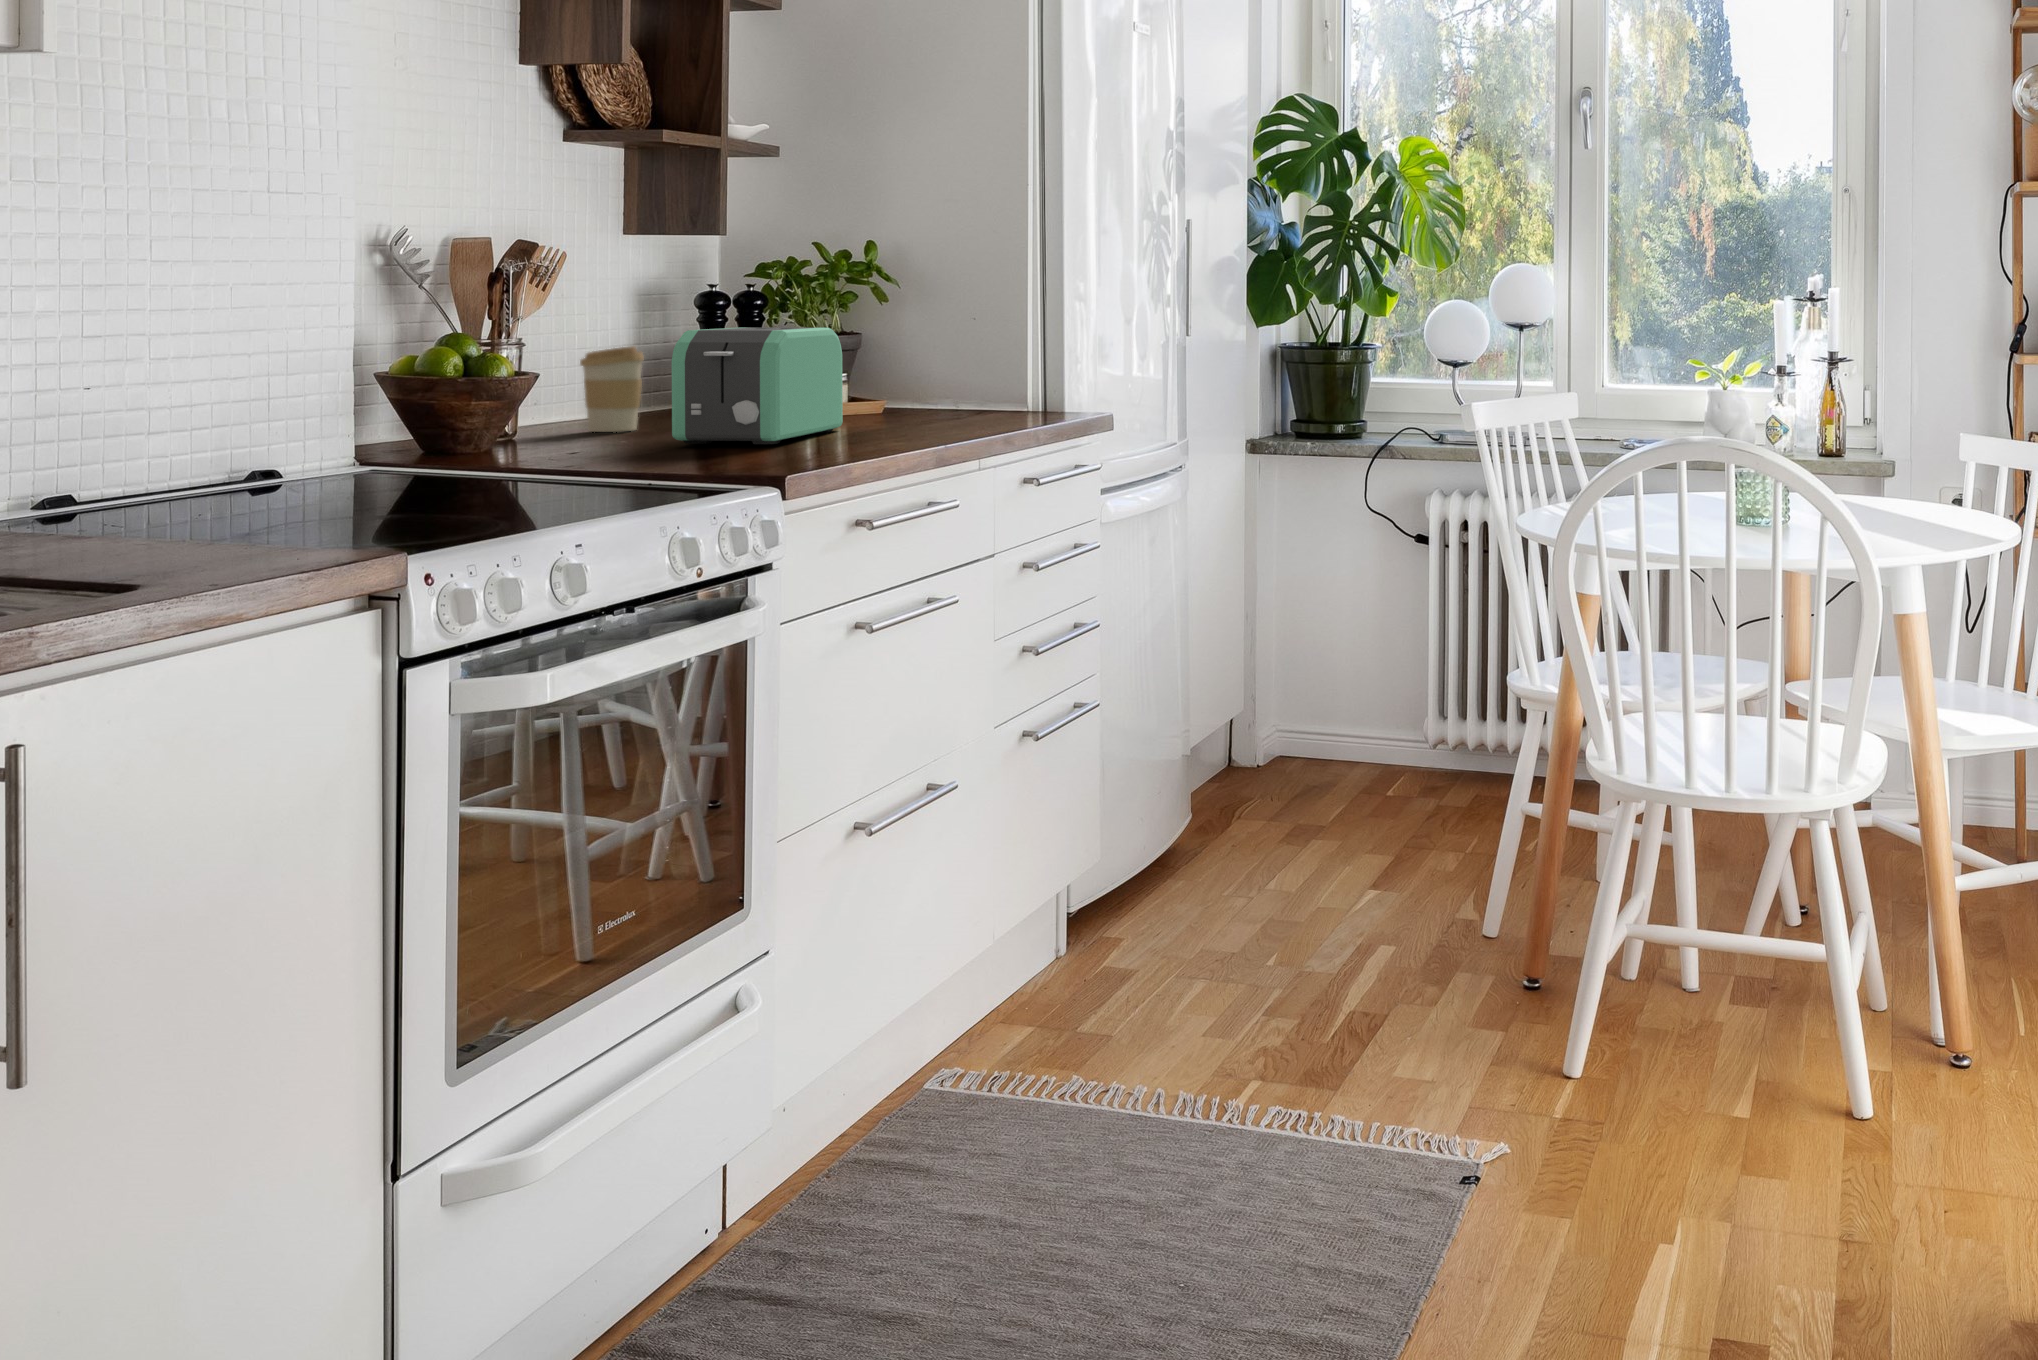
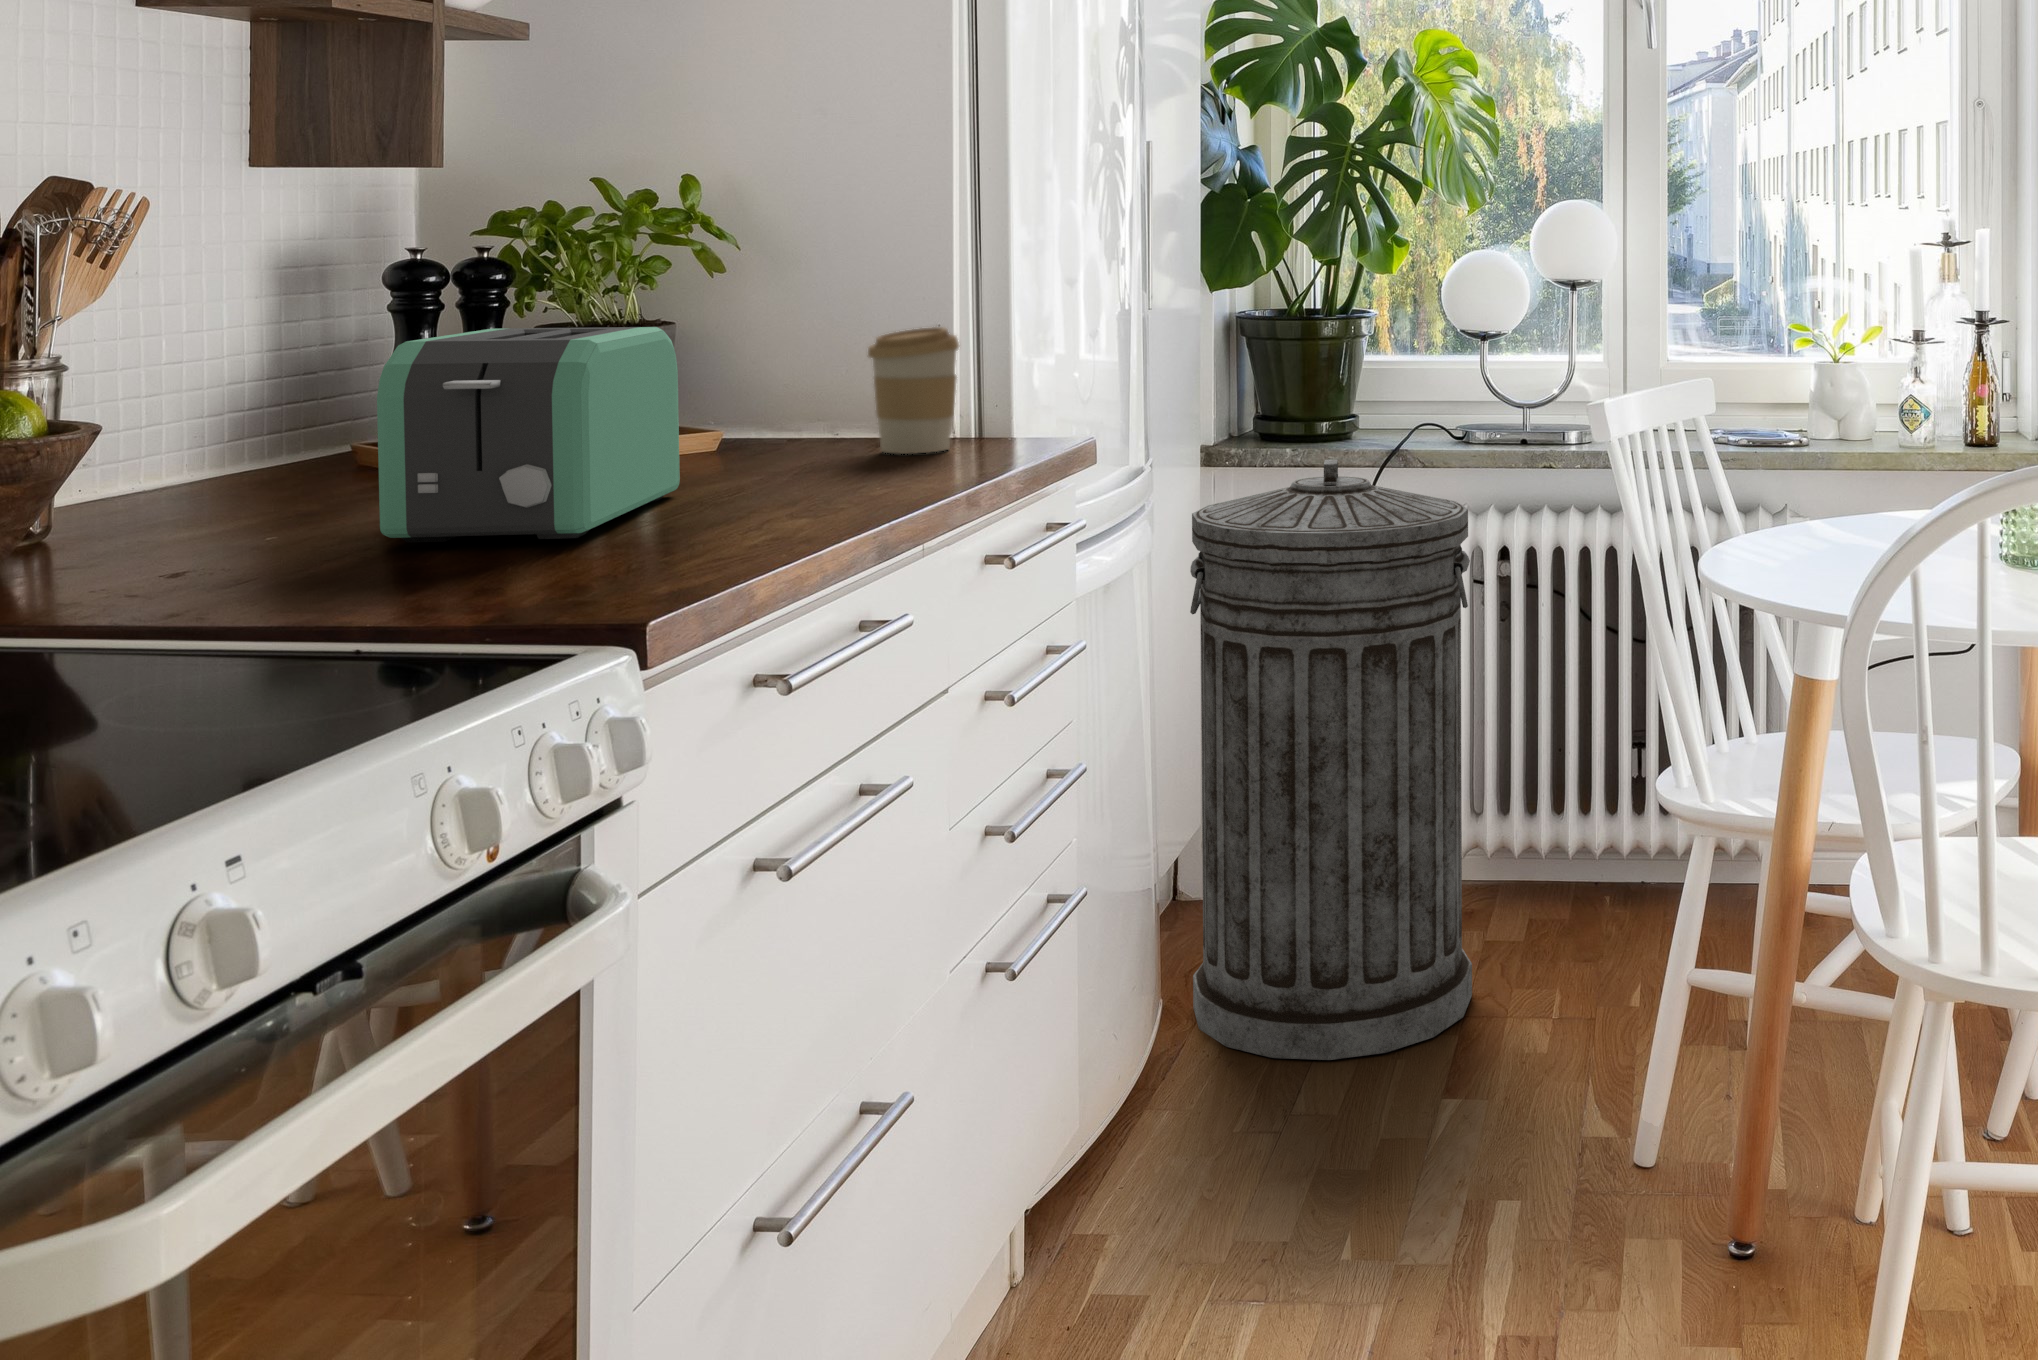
coffee cup: present [580,346,644,432] -> present [868,327,959,454]
trash can: none [1213,445,1410,868] -> present [1190,460,1472,1060]

